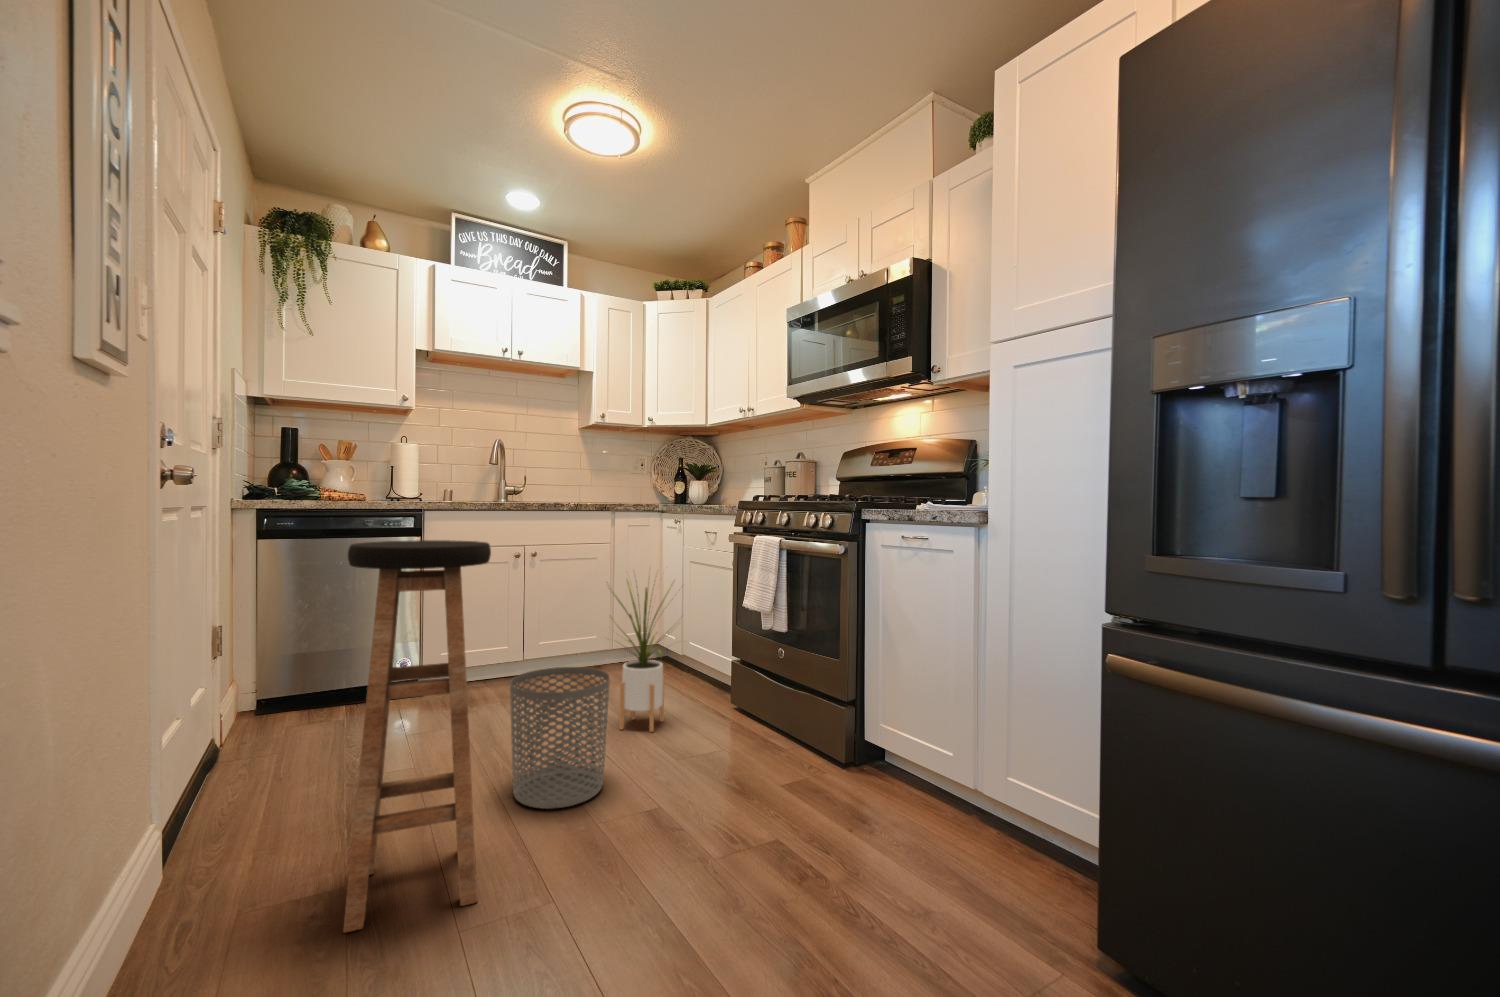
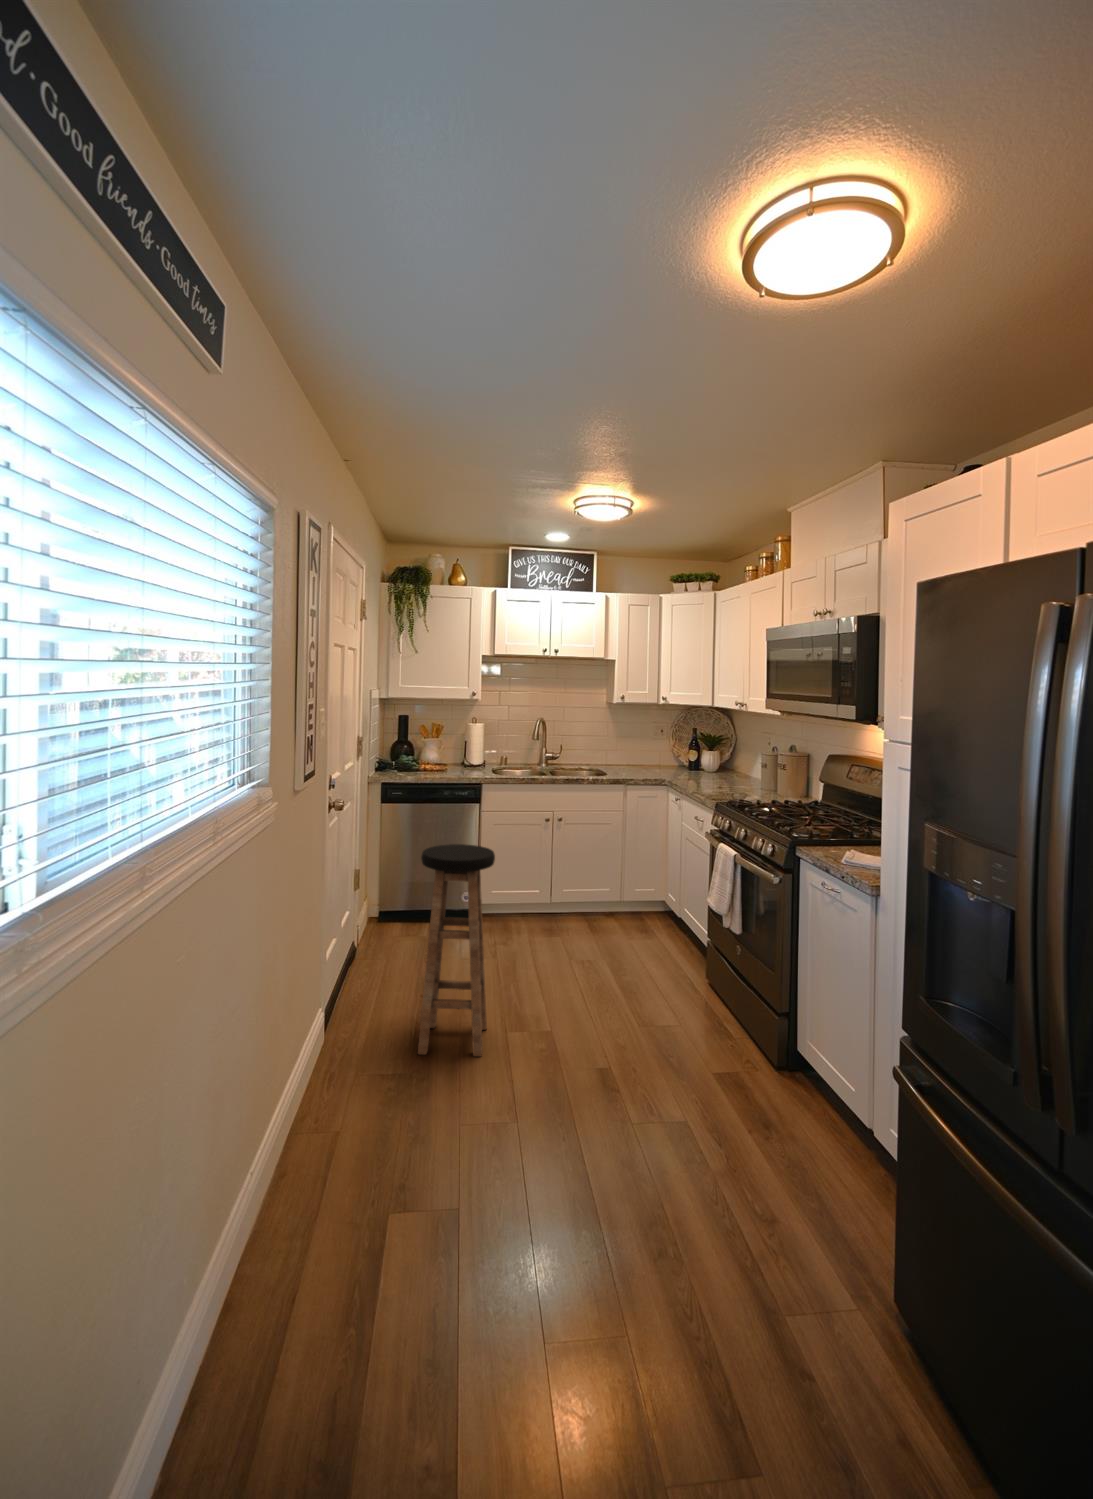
house plant: present [610,581,672,732] -> none [591,846,656,972]
waste bin: present [510,667,610,809] -> none [516,920,580,1014]

